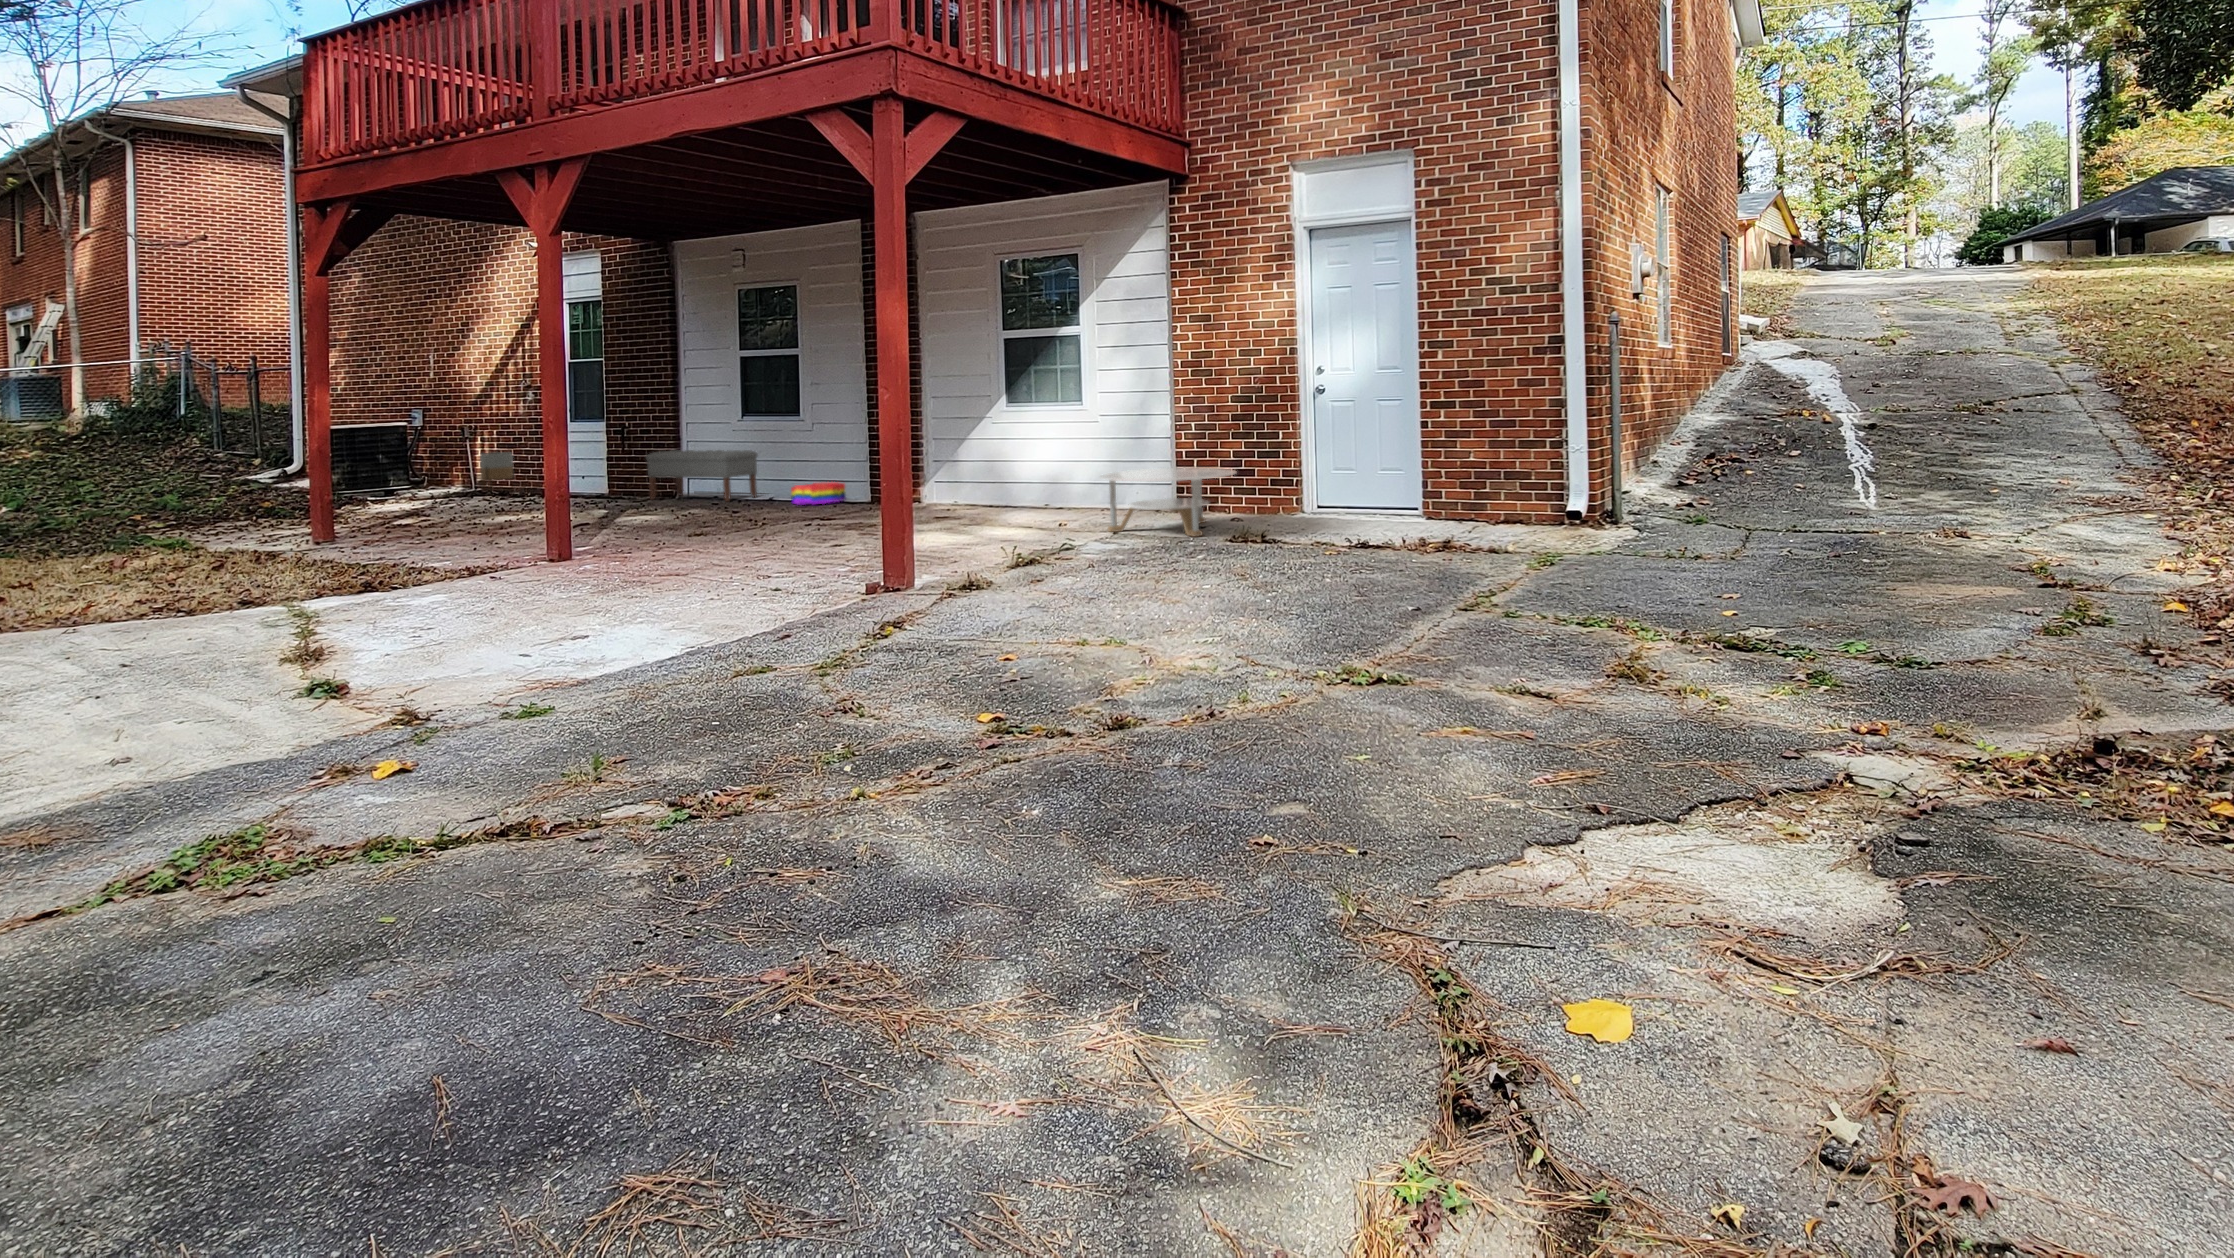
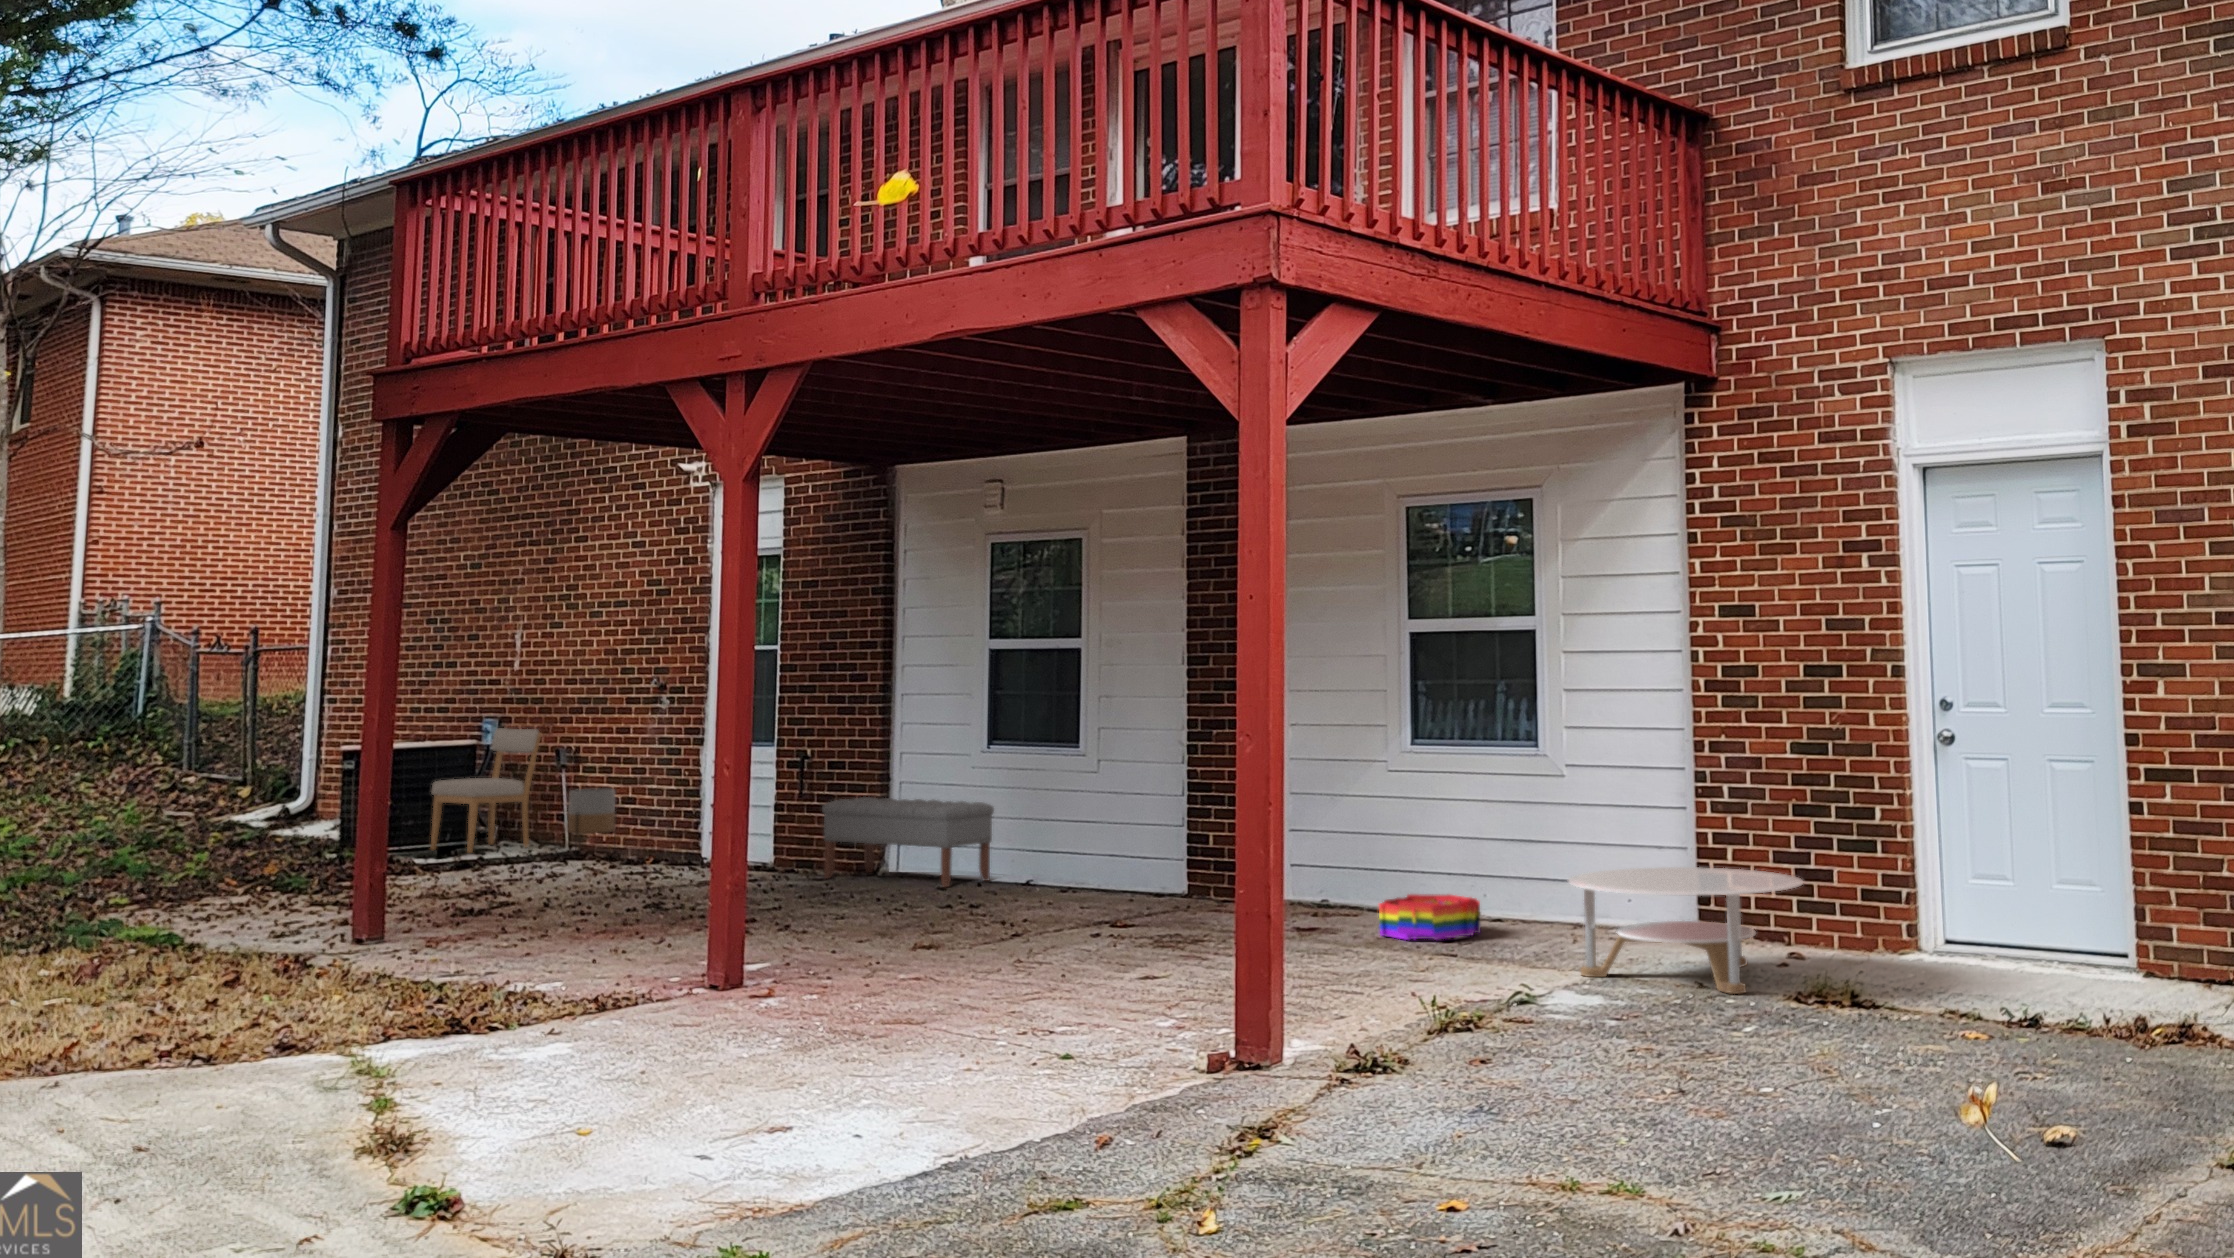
chair: none [385,416,460,495] -> present [431,728,541,853]
storage bin: present [791,482,846,505] -> present [1379,894,1480,940]

